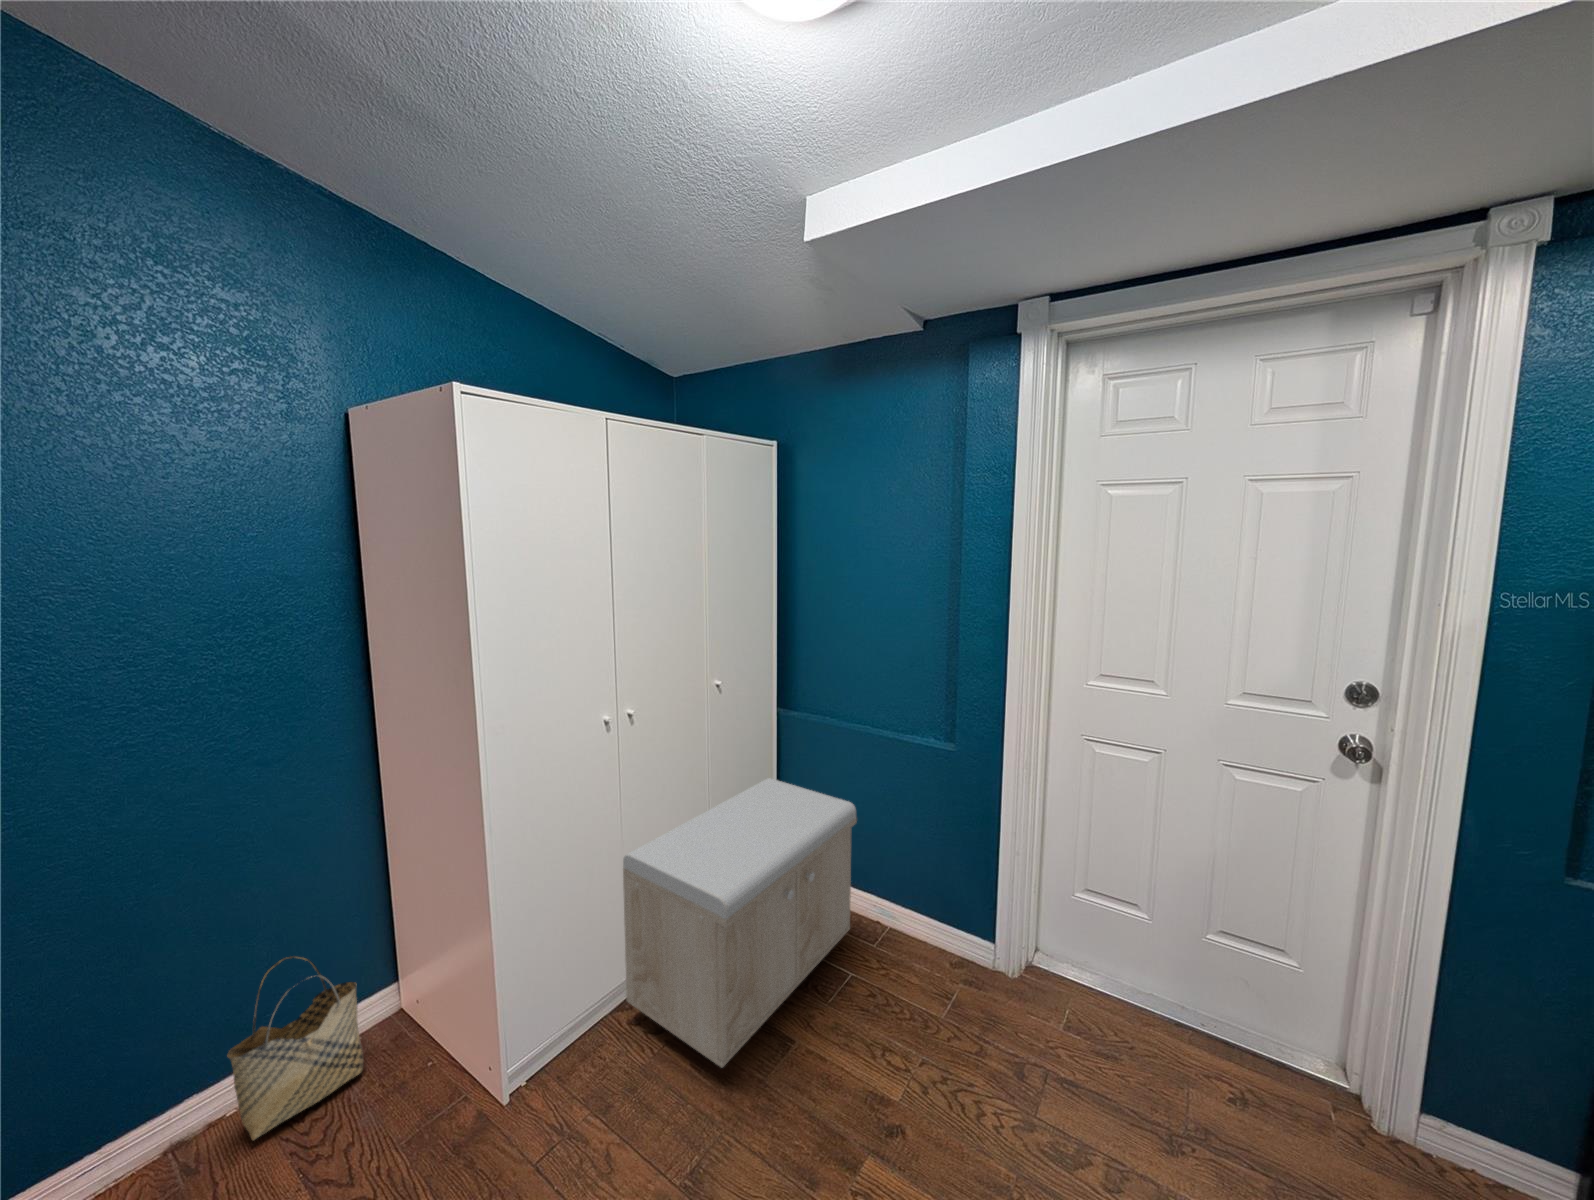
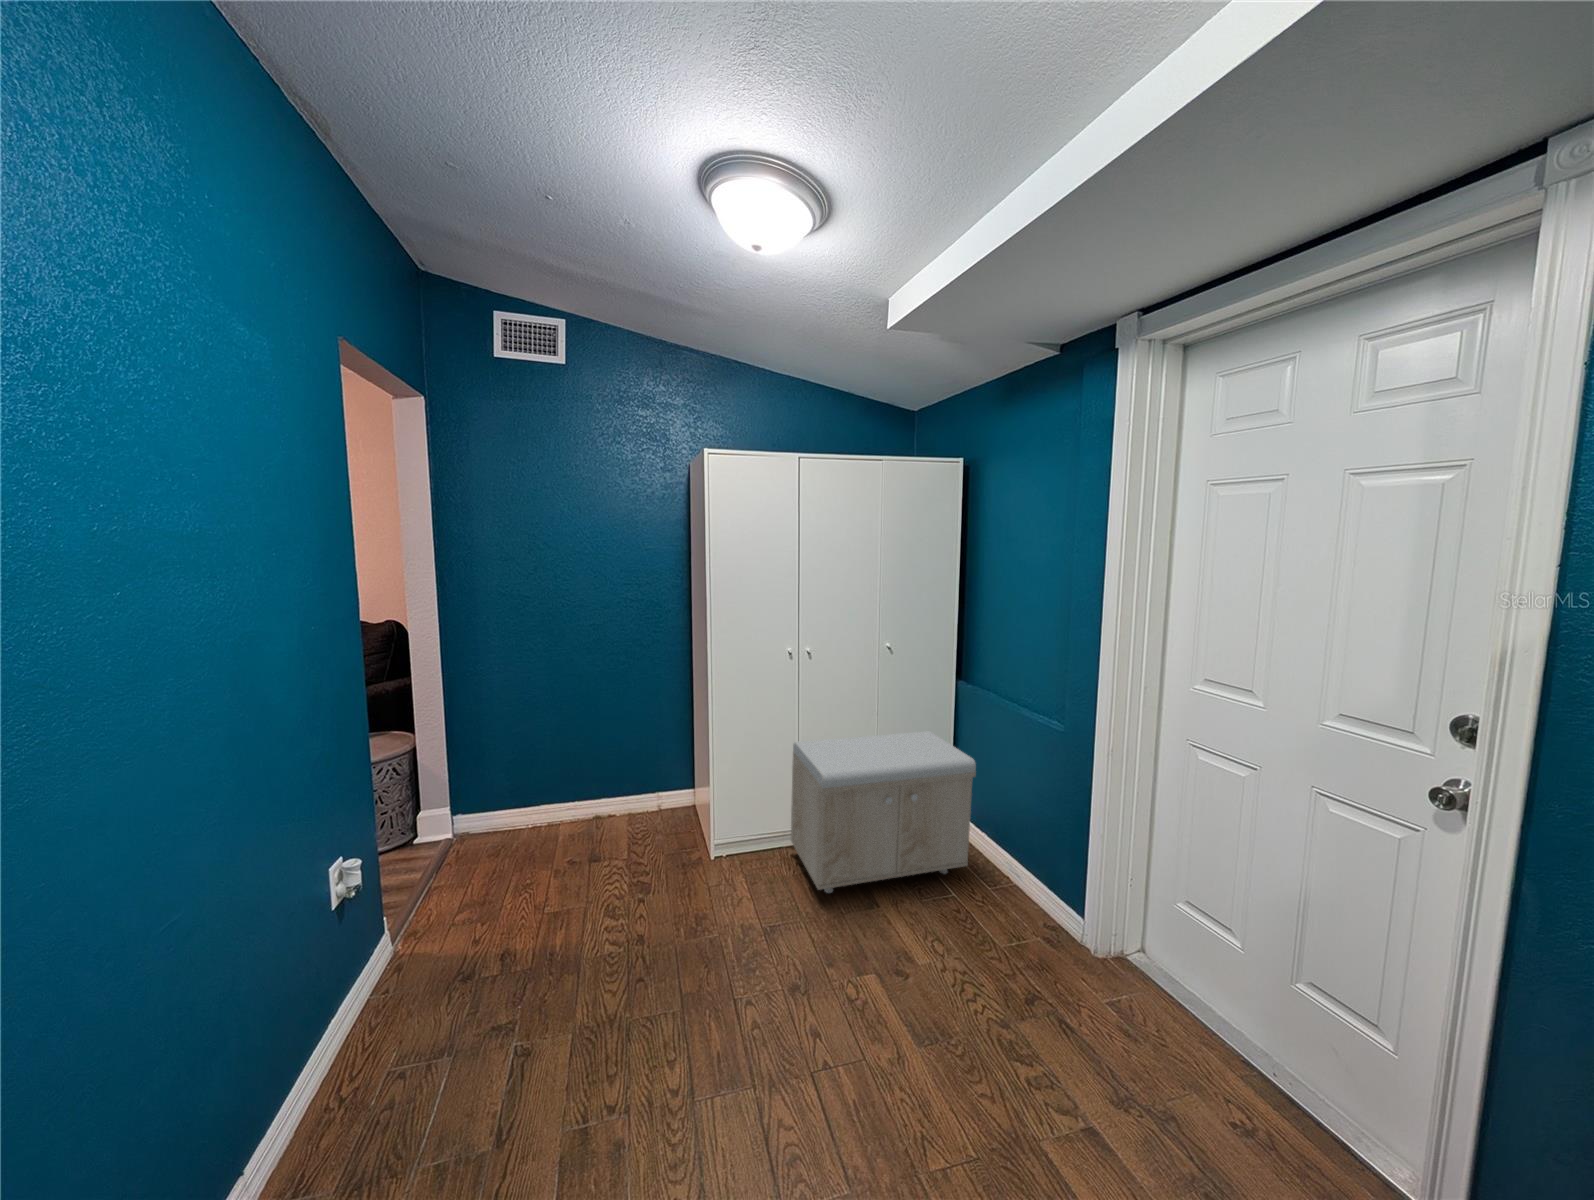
woven basket: present [227,956,363,1140] -> none [614,748,669,826]

